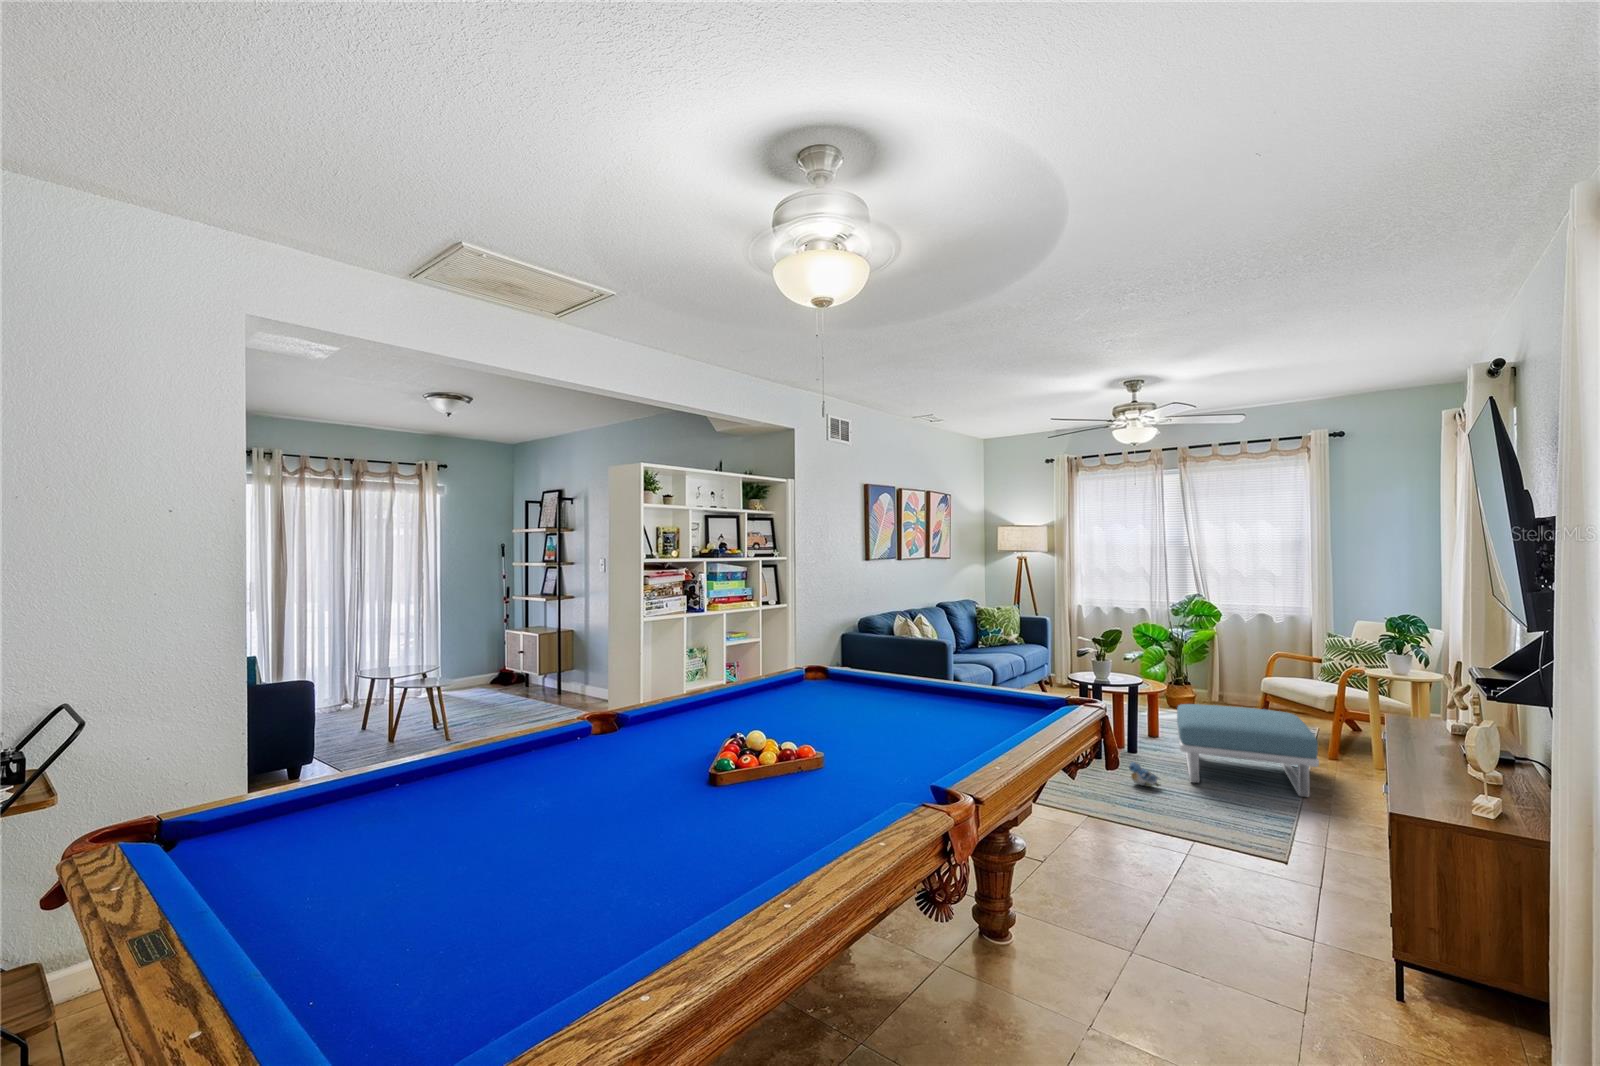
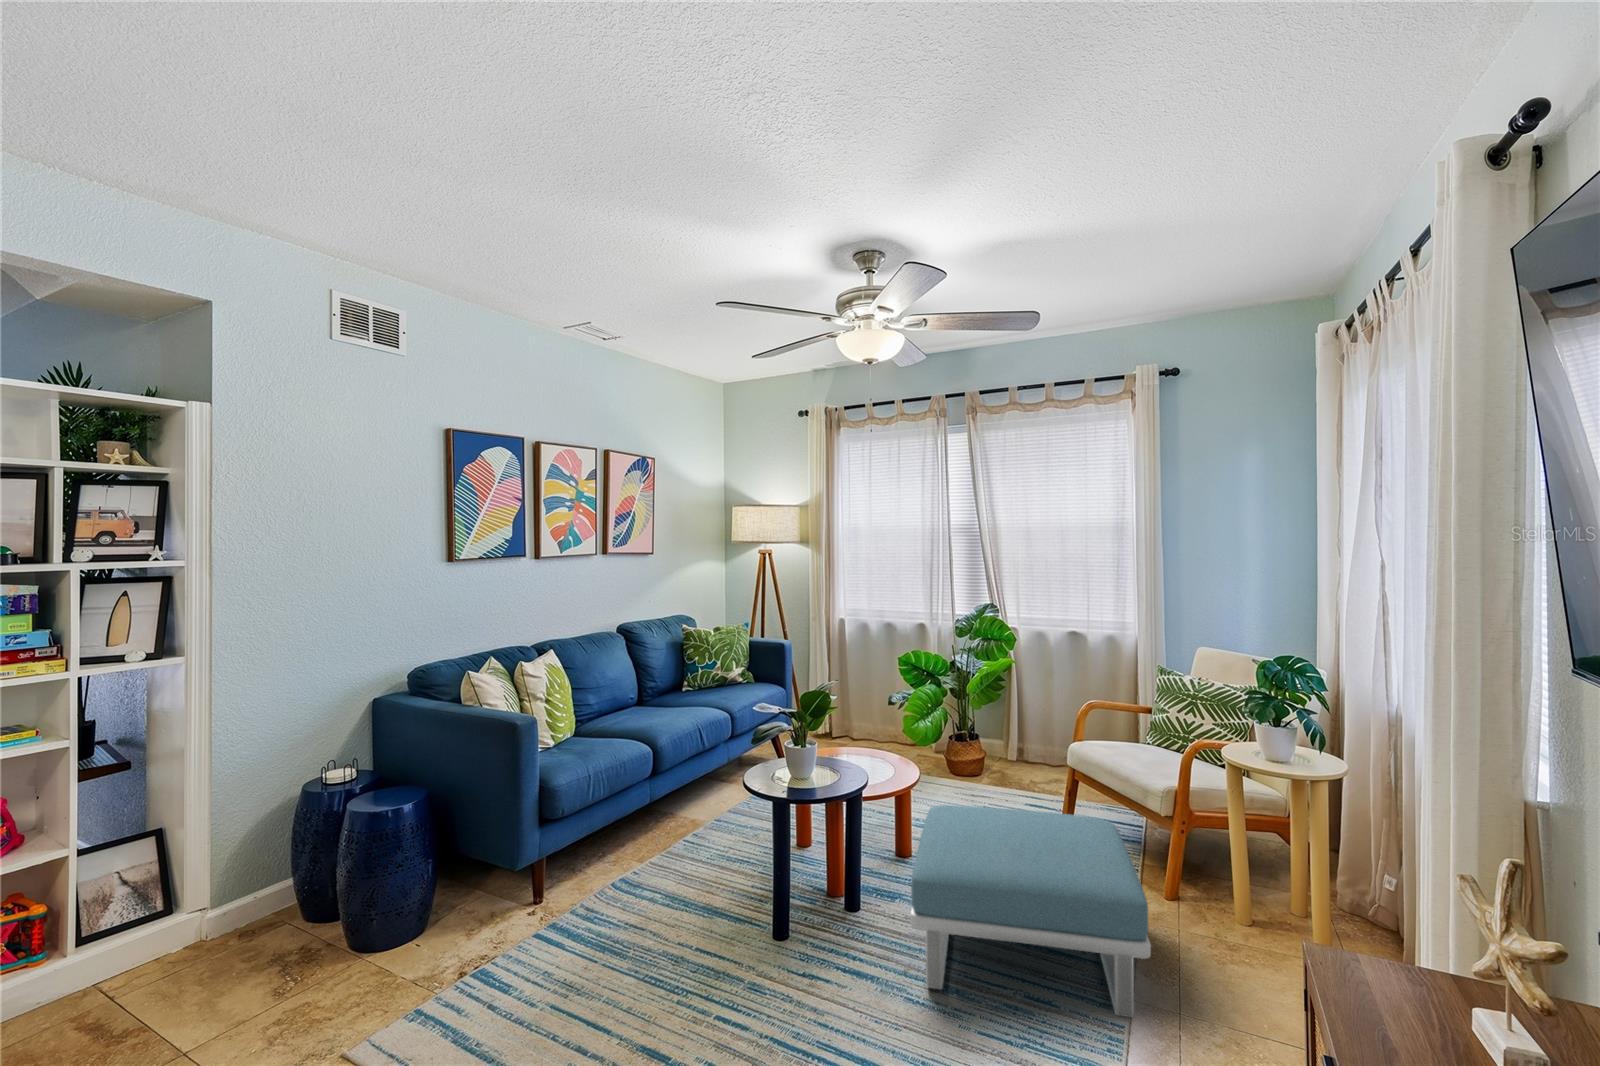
plush toy: present [1129,762,1160,787] -> none [811,960,868,1017]

